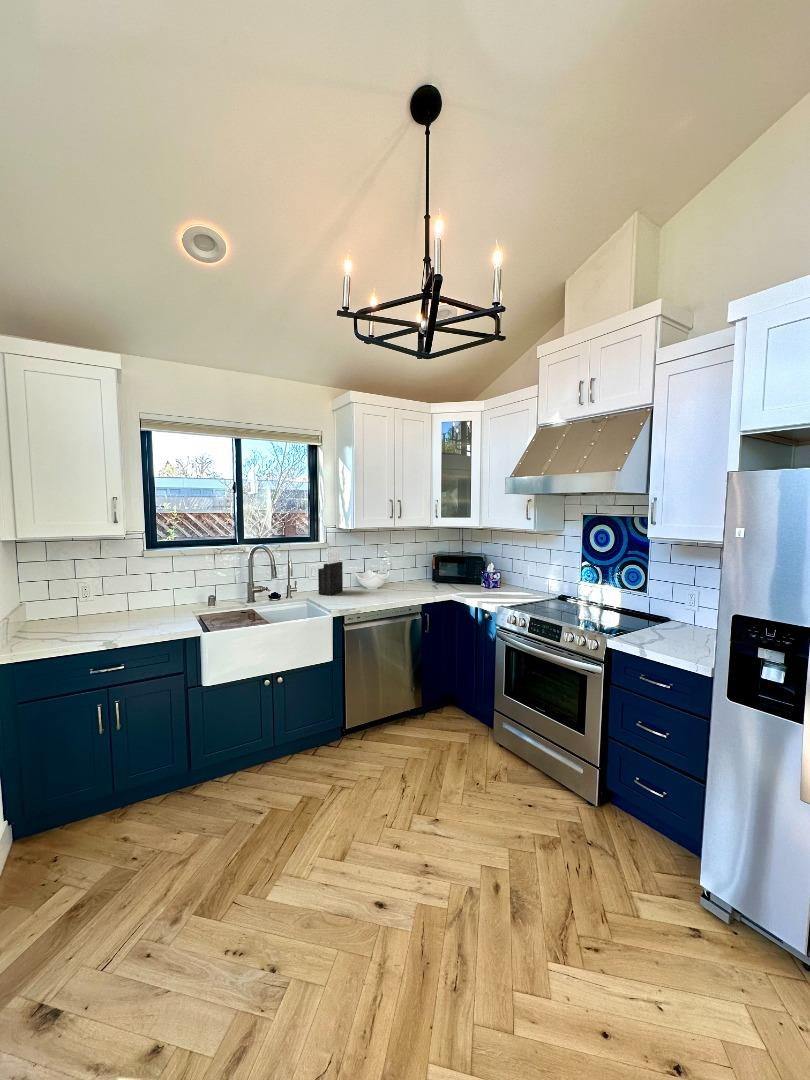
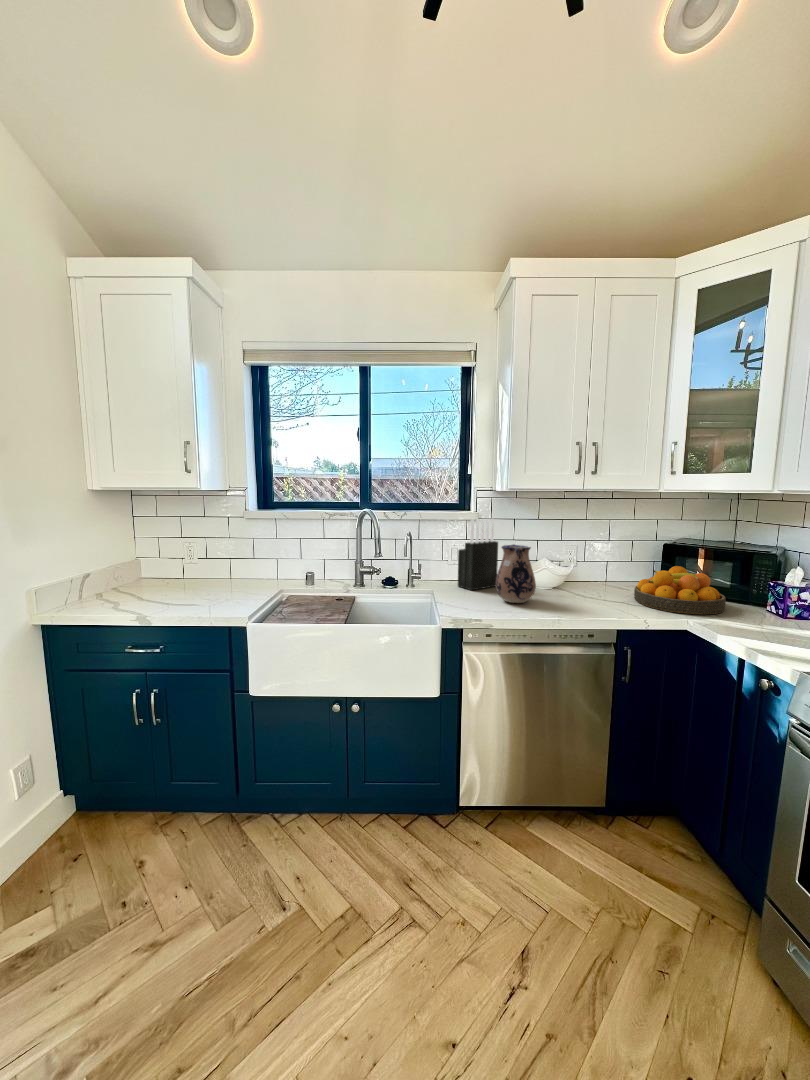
ceramic pitcher: none [350,563,375,599] -> present [496,544,536,603]
fruit bowl: none [422,568,465,593] -> present [634,566,726,614]

